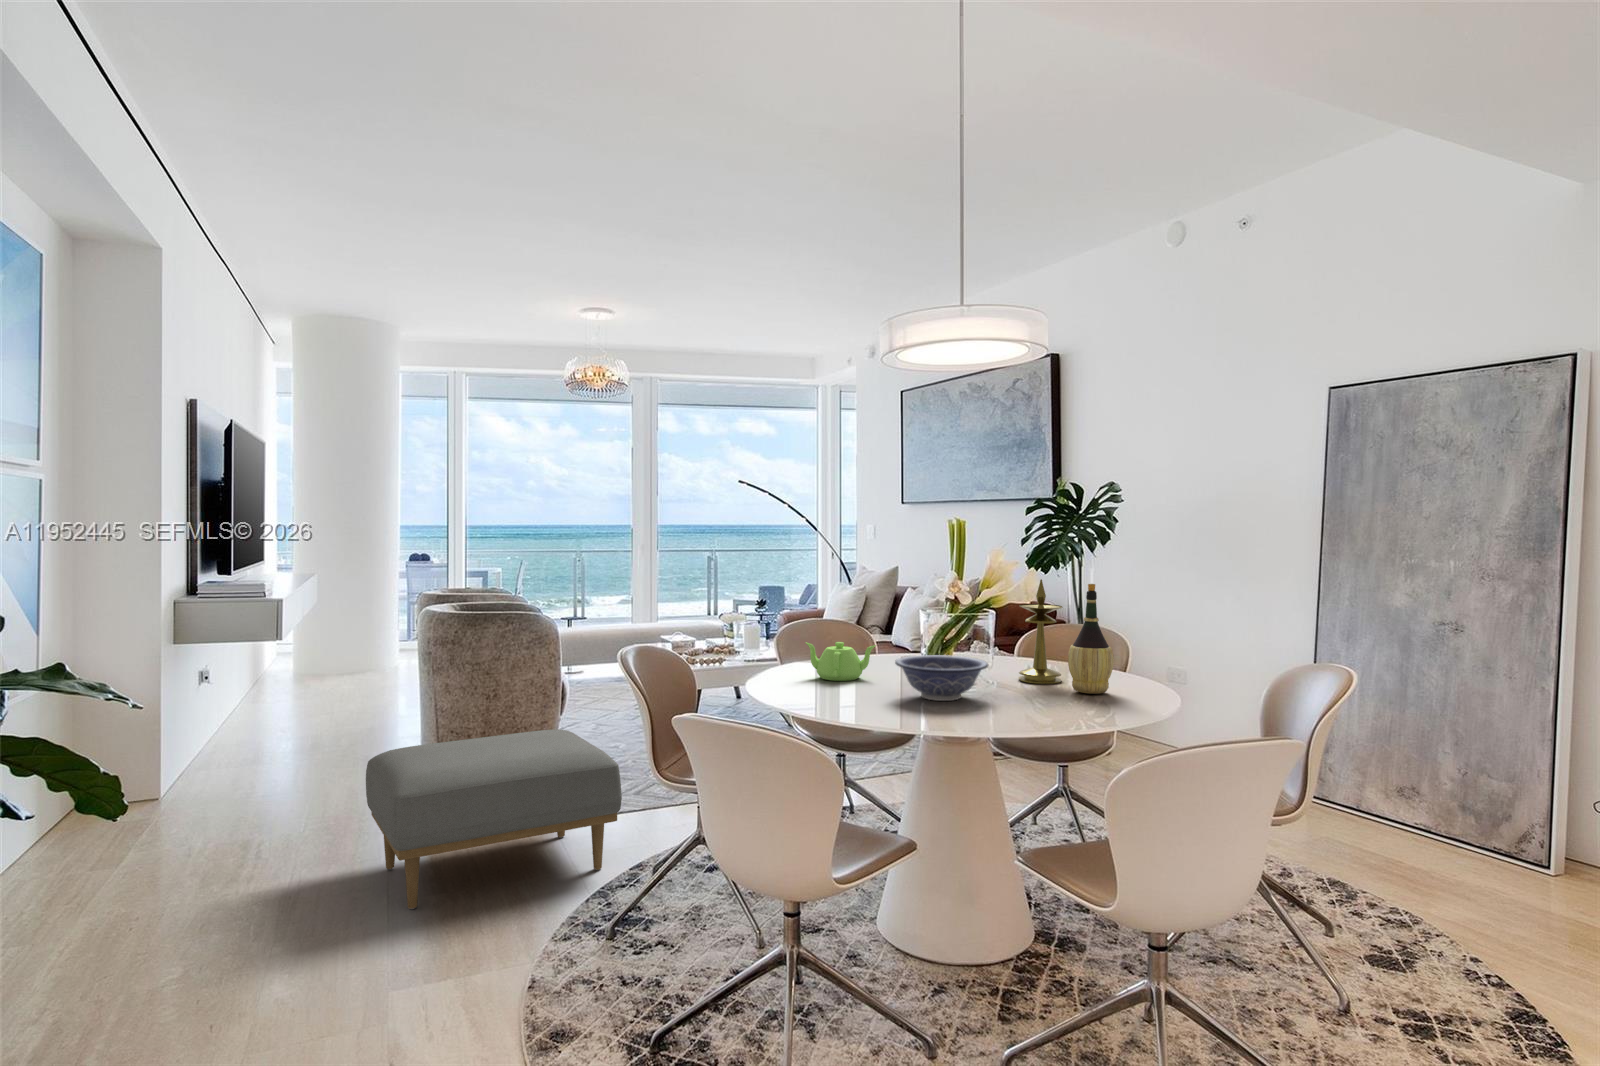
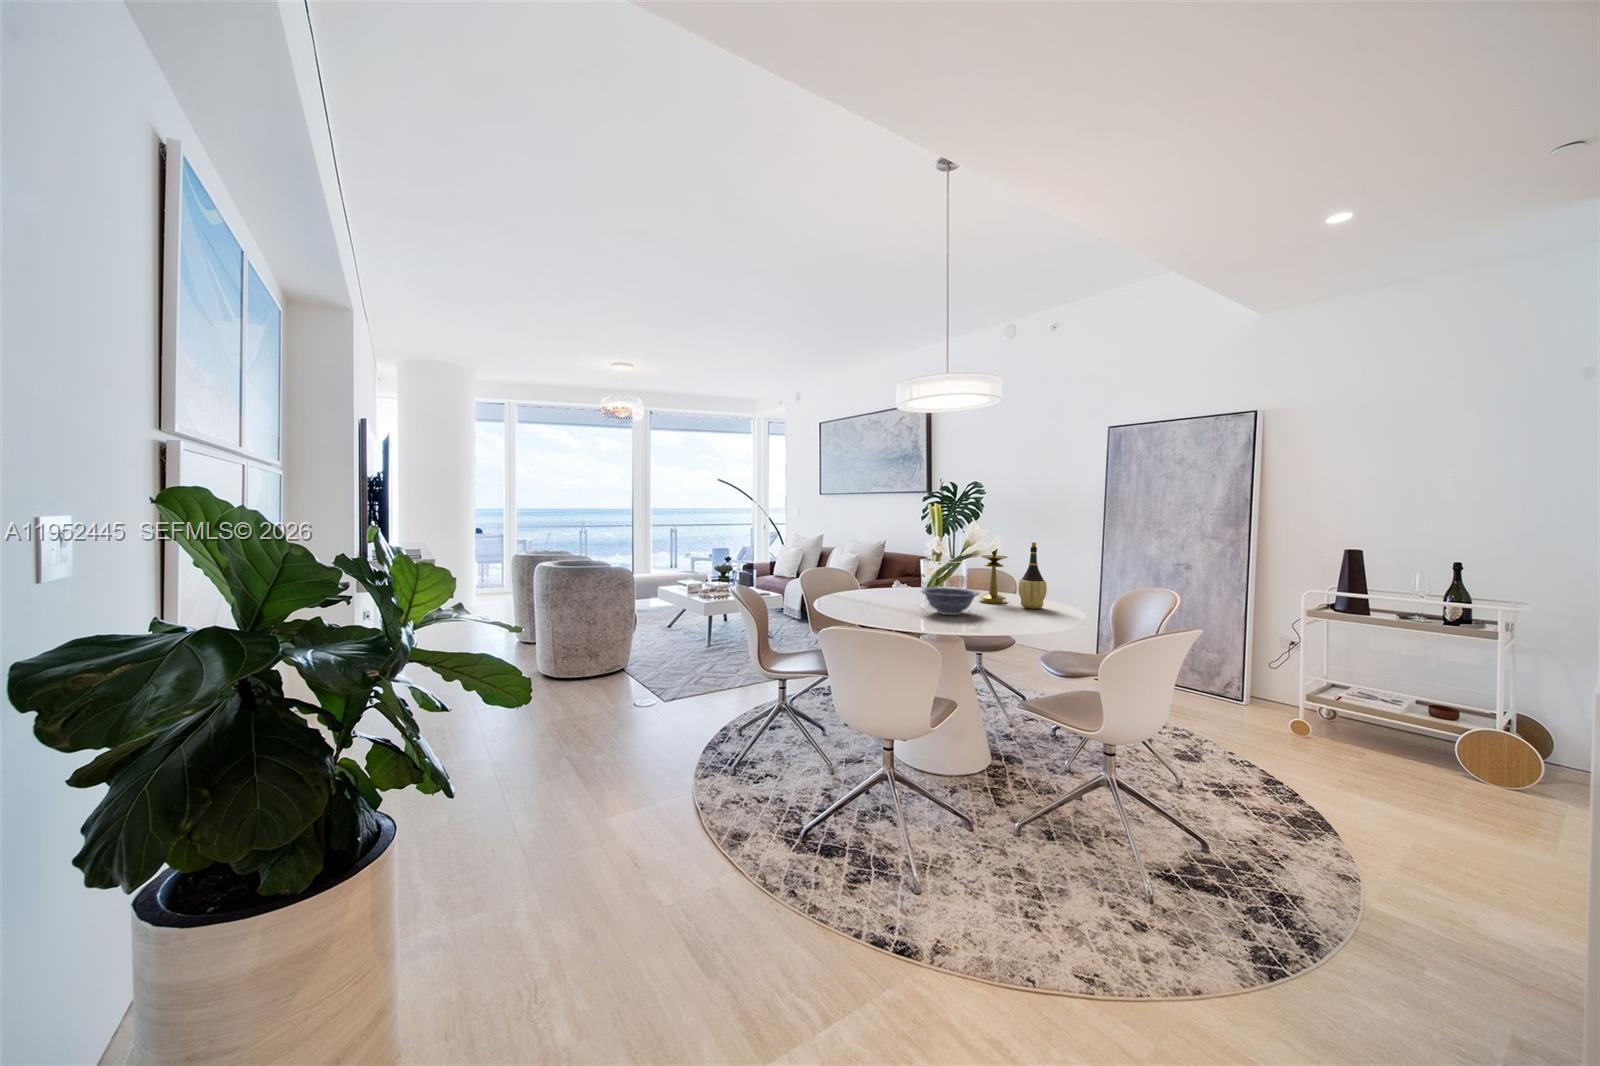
teapot: present [805,642,876,681] -> none [849,581,894,605]
ottoman: present [366,729,622,909] -> none [539,643,716,765]

